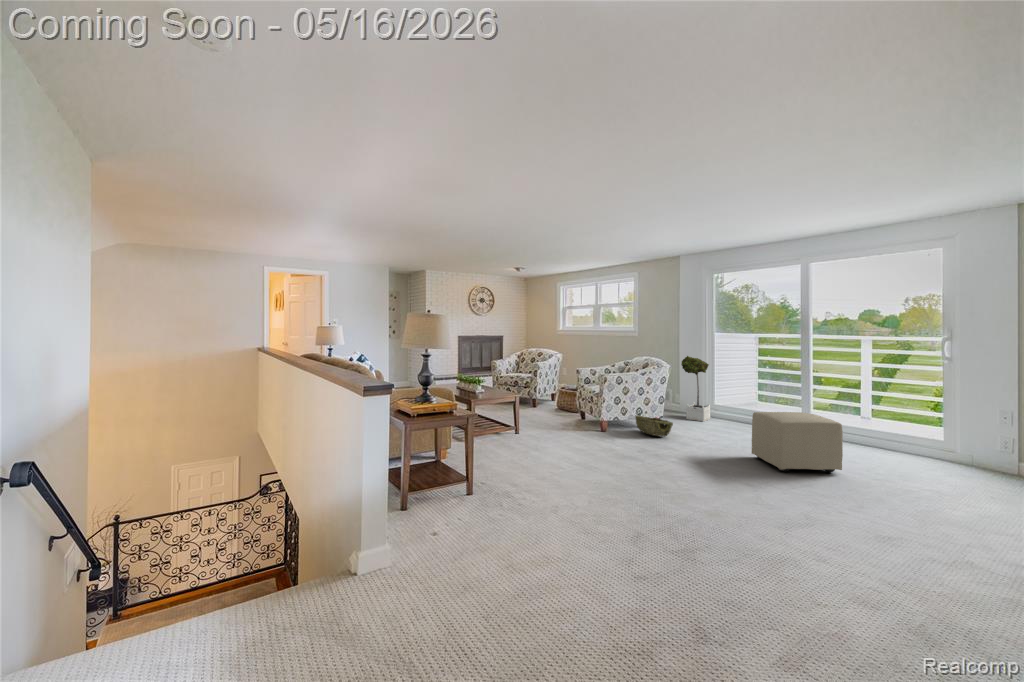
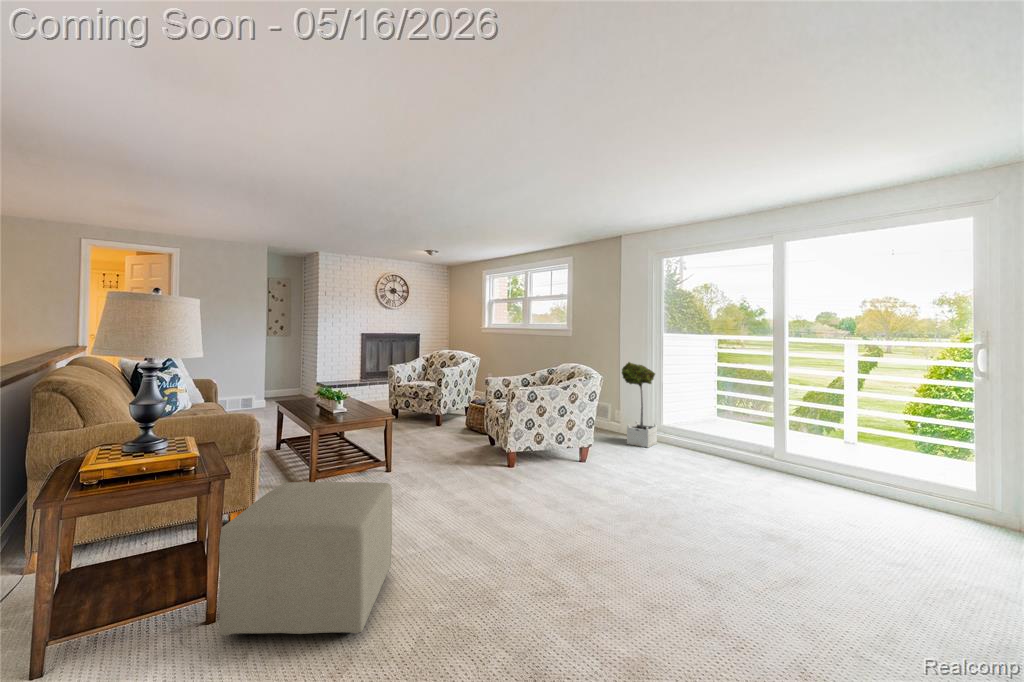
ottoman: present [752,412,843,472] -> present [219,482,392,636]
woven basket: present [635,415,673,437] -> none [554,444,602,476]

